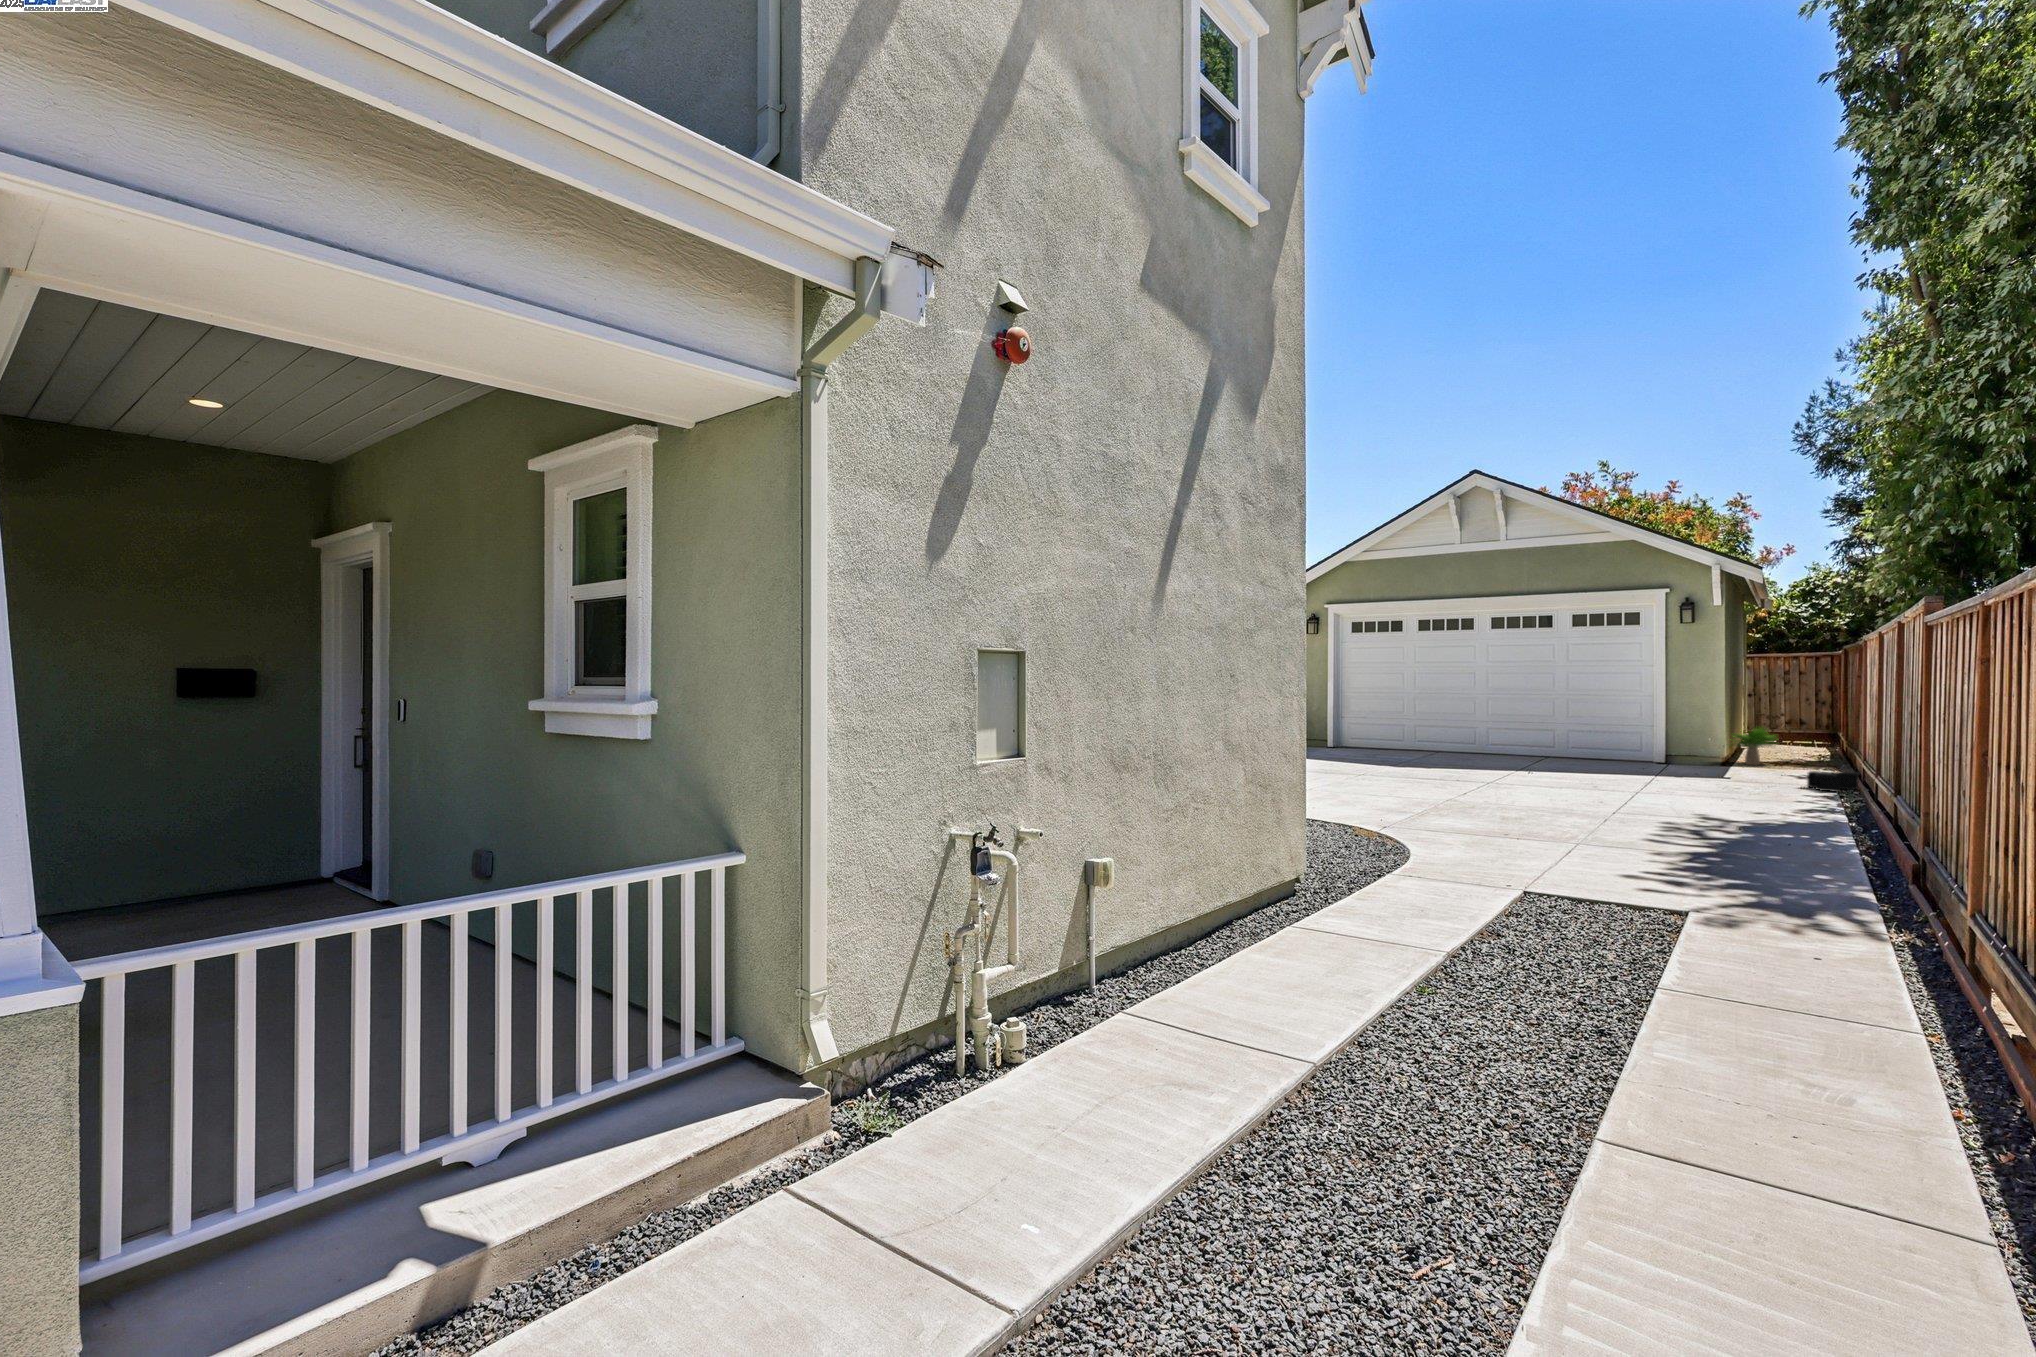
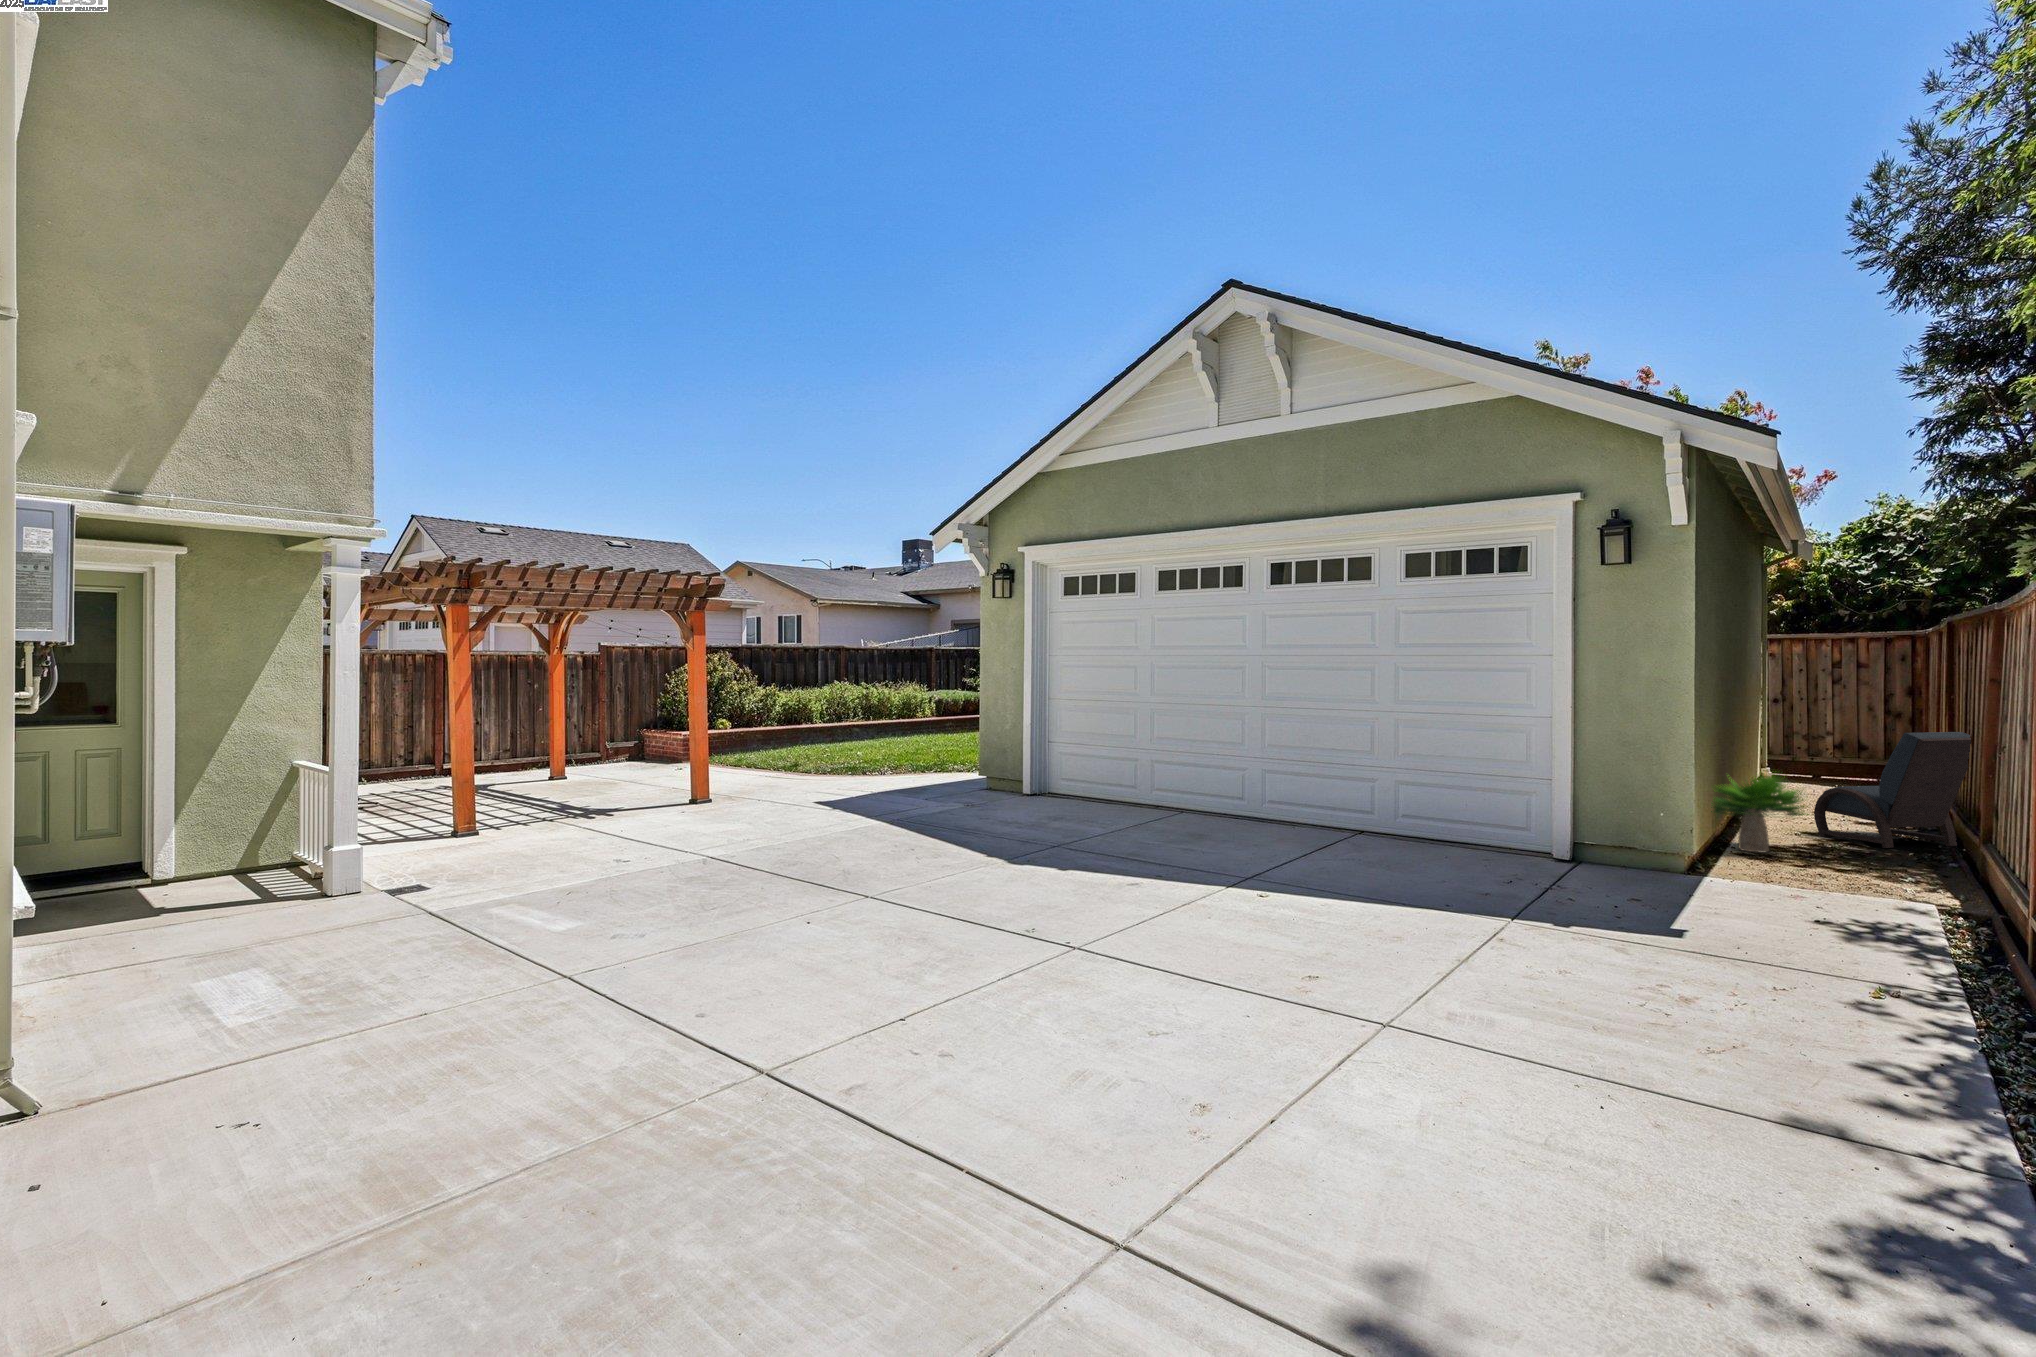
lounge chair: none [1780,708,1860,764] -> present [1814,732,1971,848]
storage bin: present [1807,771,1860,792] -> none [1861,904,2012,976]

